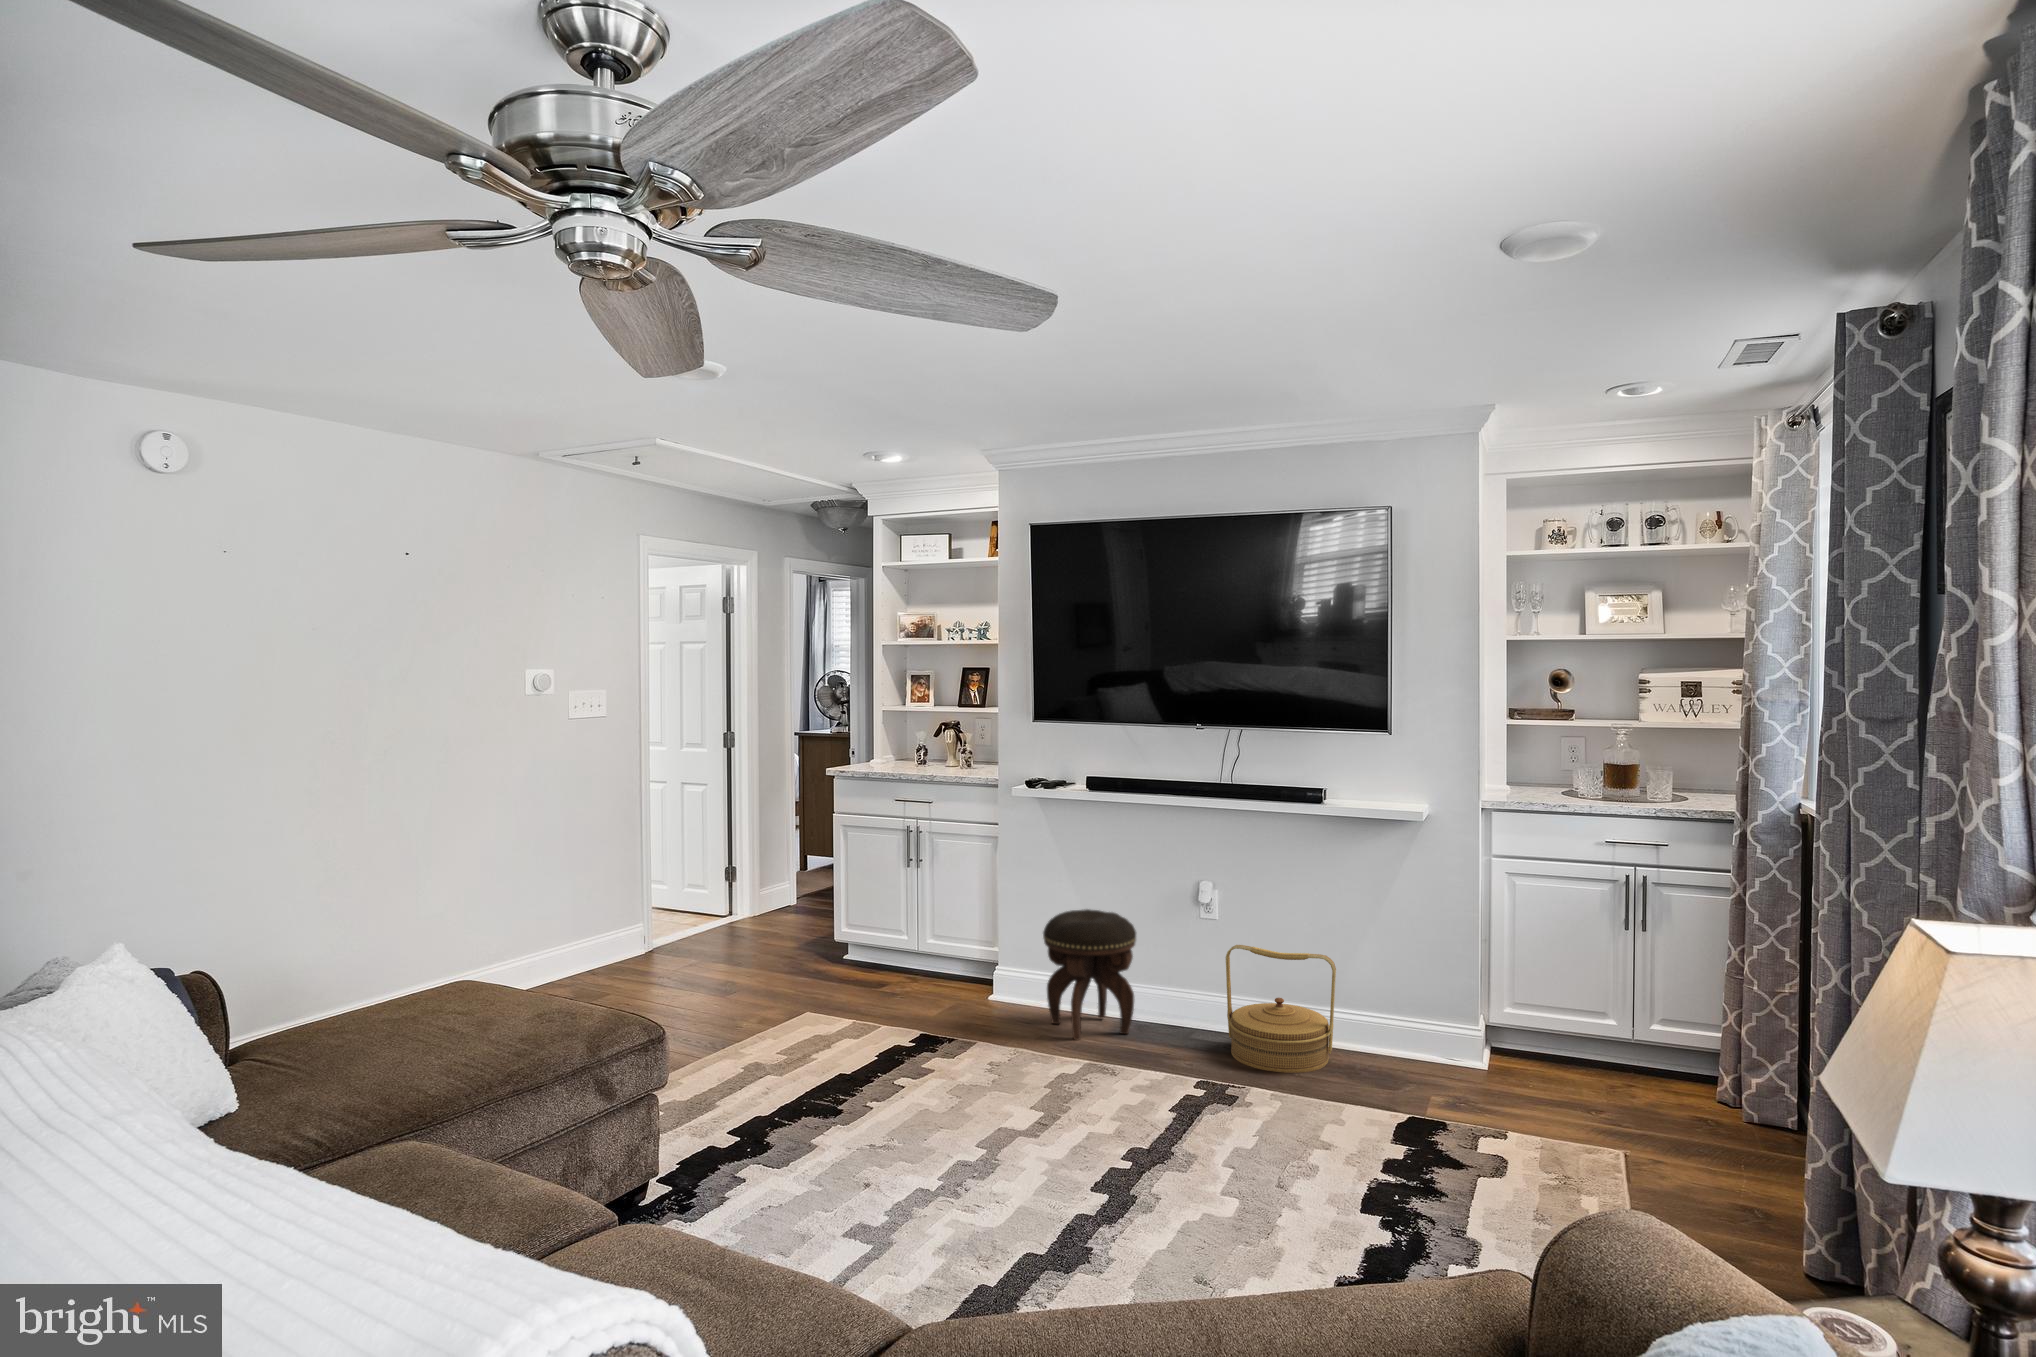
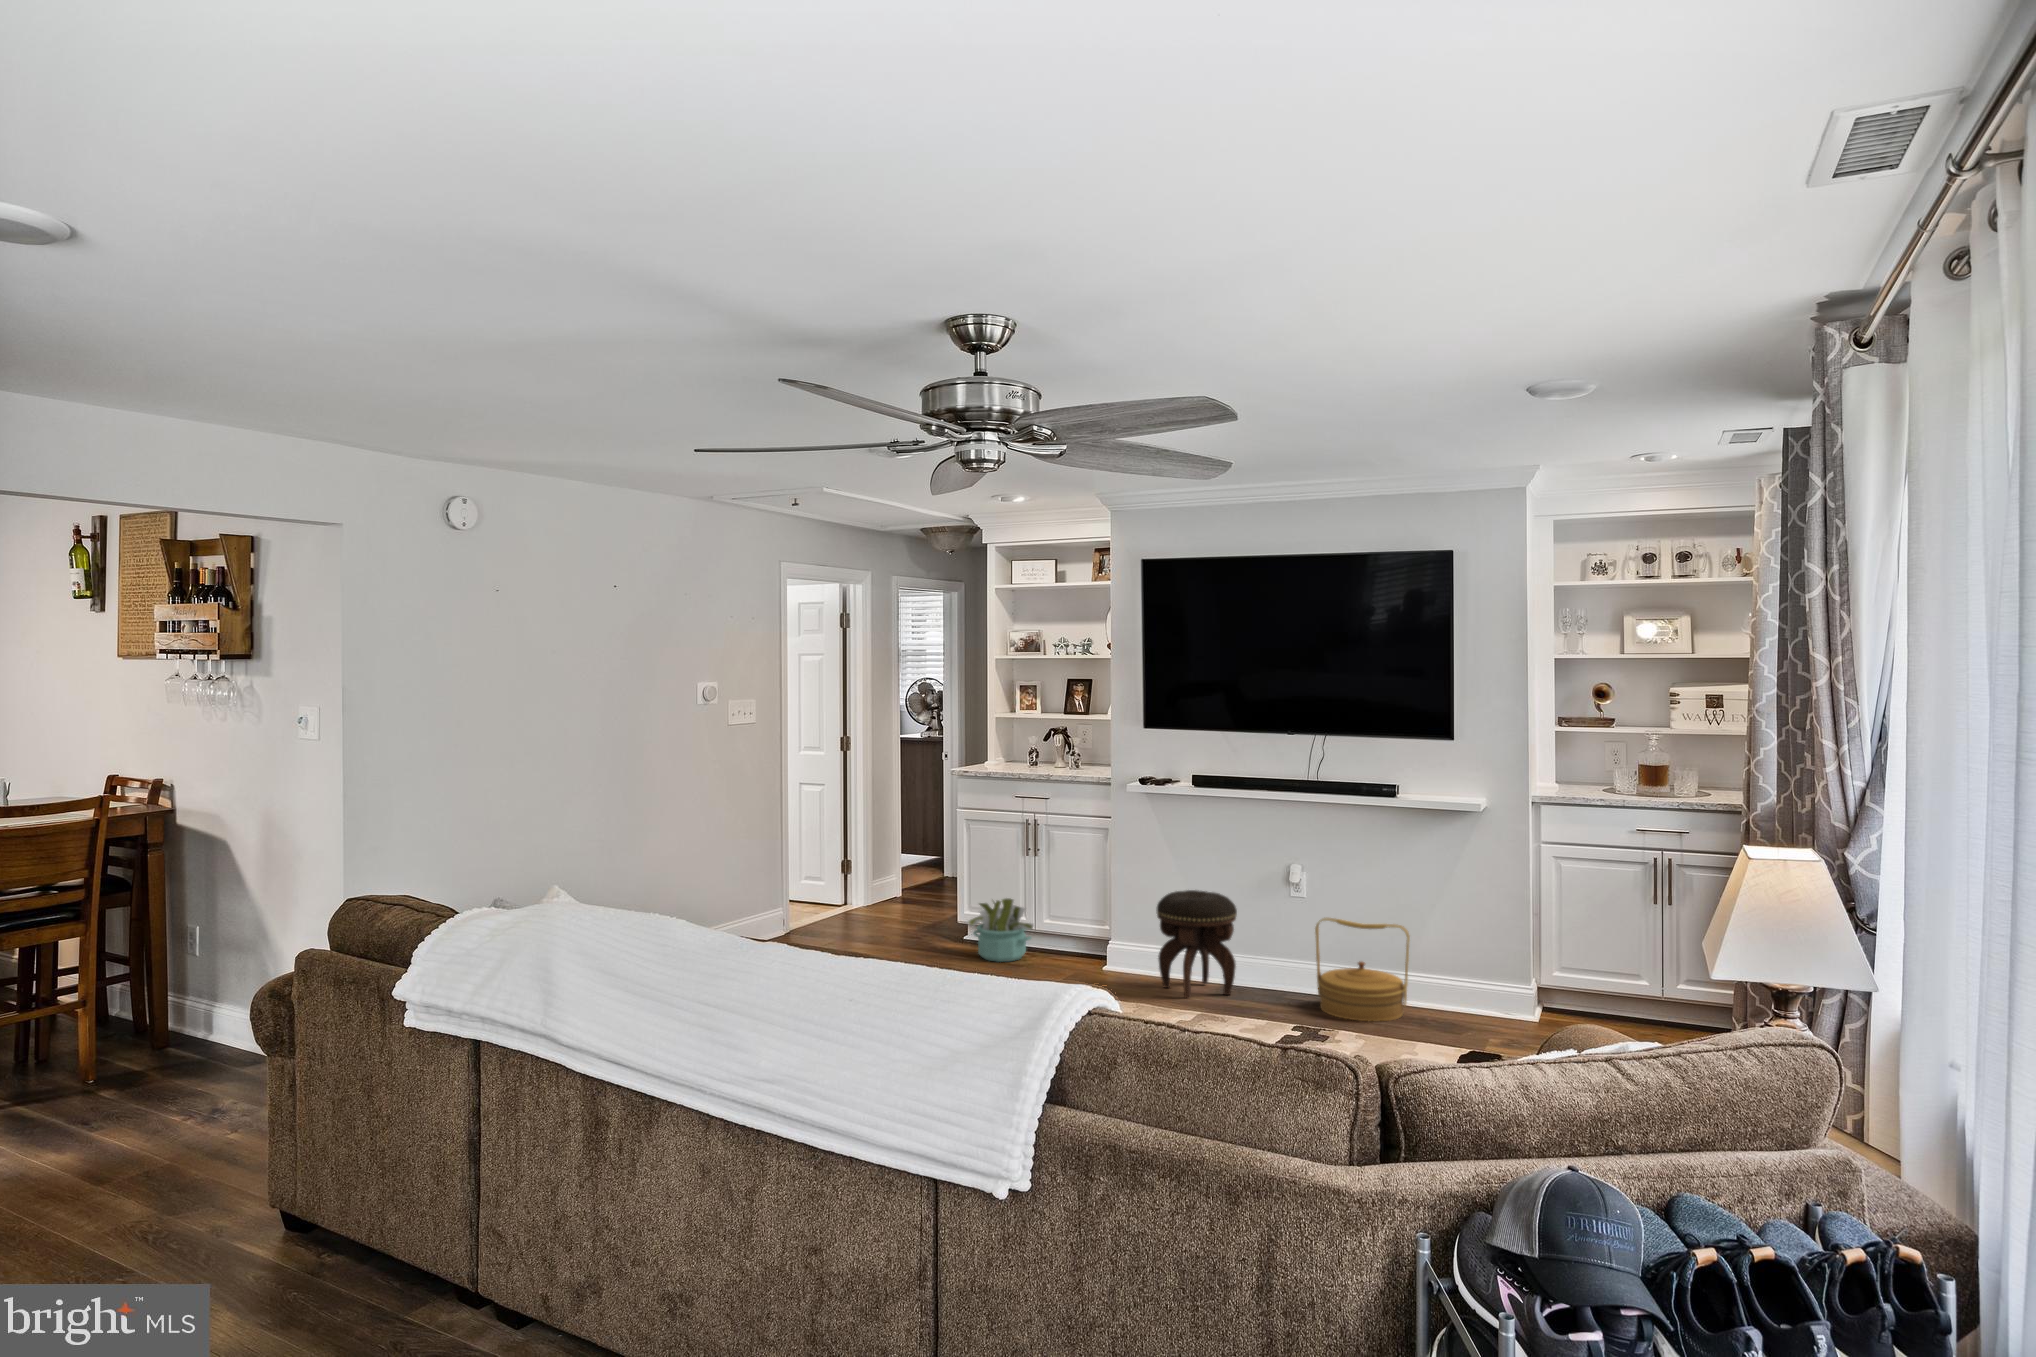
decorative plant: none [834,914,913,989] -> present [967,898,1033,962]

